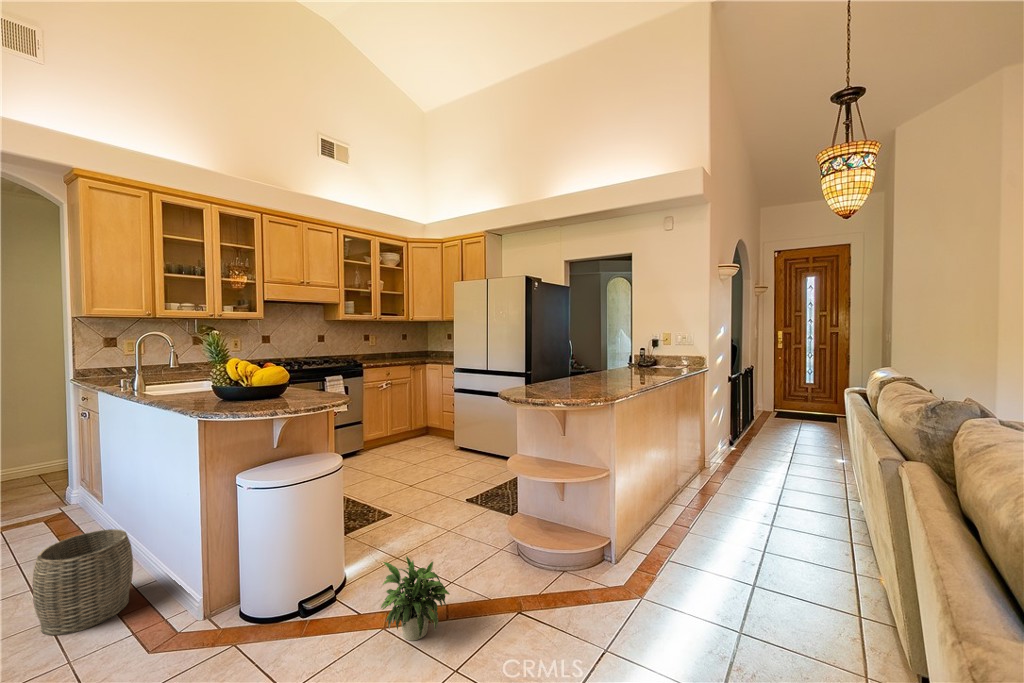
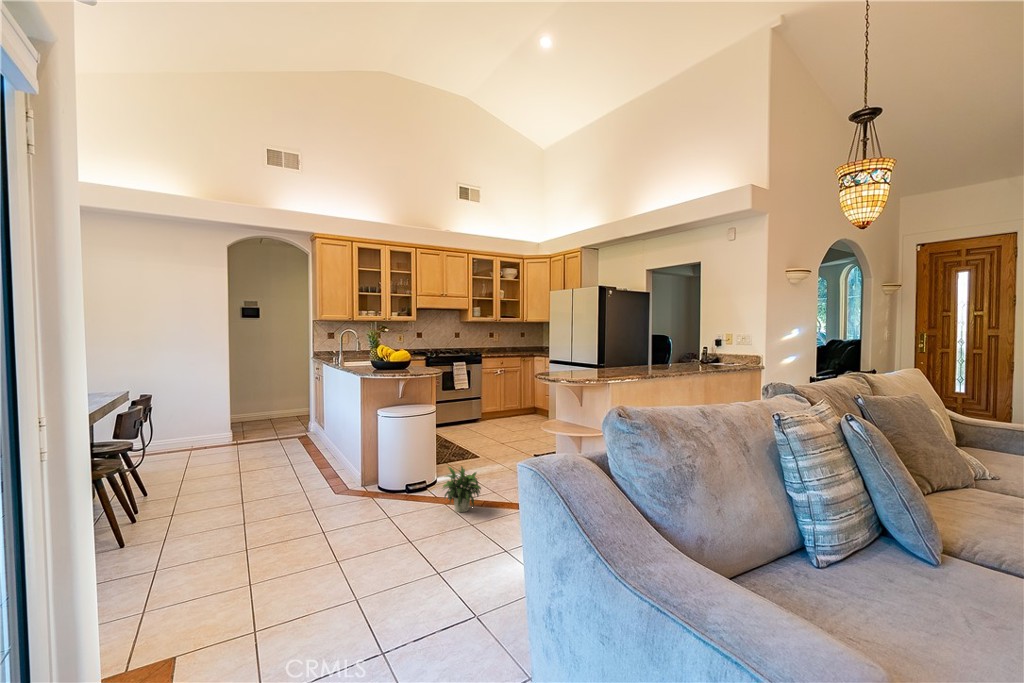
woven basket: present [33,529,133,635] -> none [292,435,333,482]

